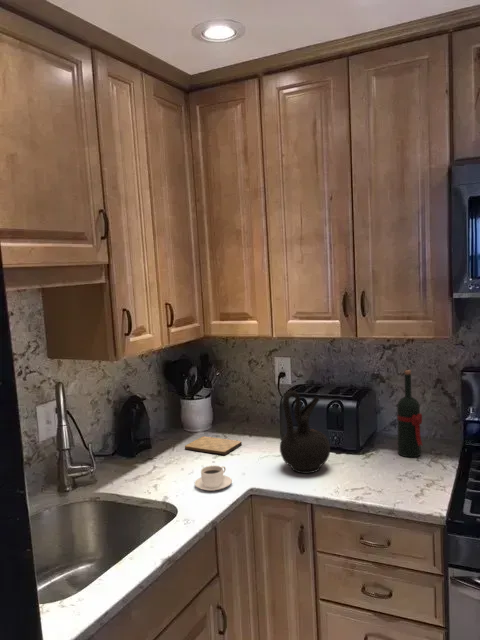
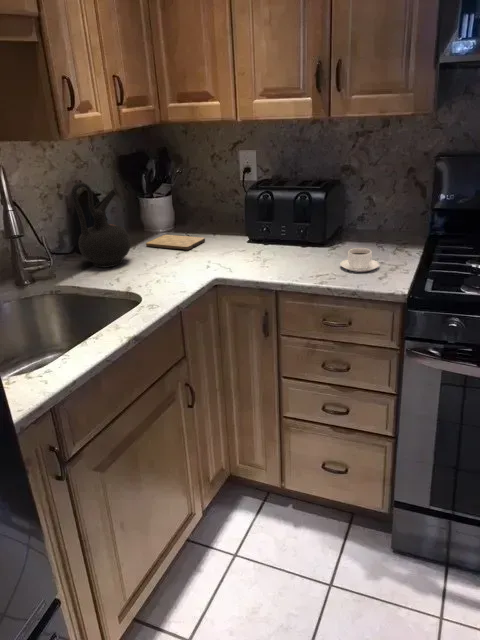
wine bottle: present [397,370,422,457] -> none [364,156,391,248]
ceramic jug: present [280,391,330,473] -> present [71,183,131,268]
coffee cup: present [195,466,232,491] -> present [340,248,379,272]

